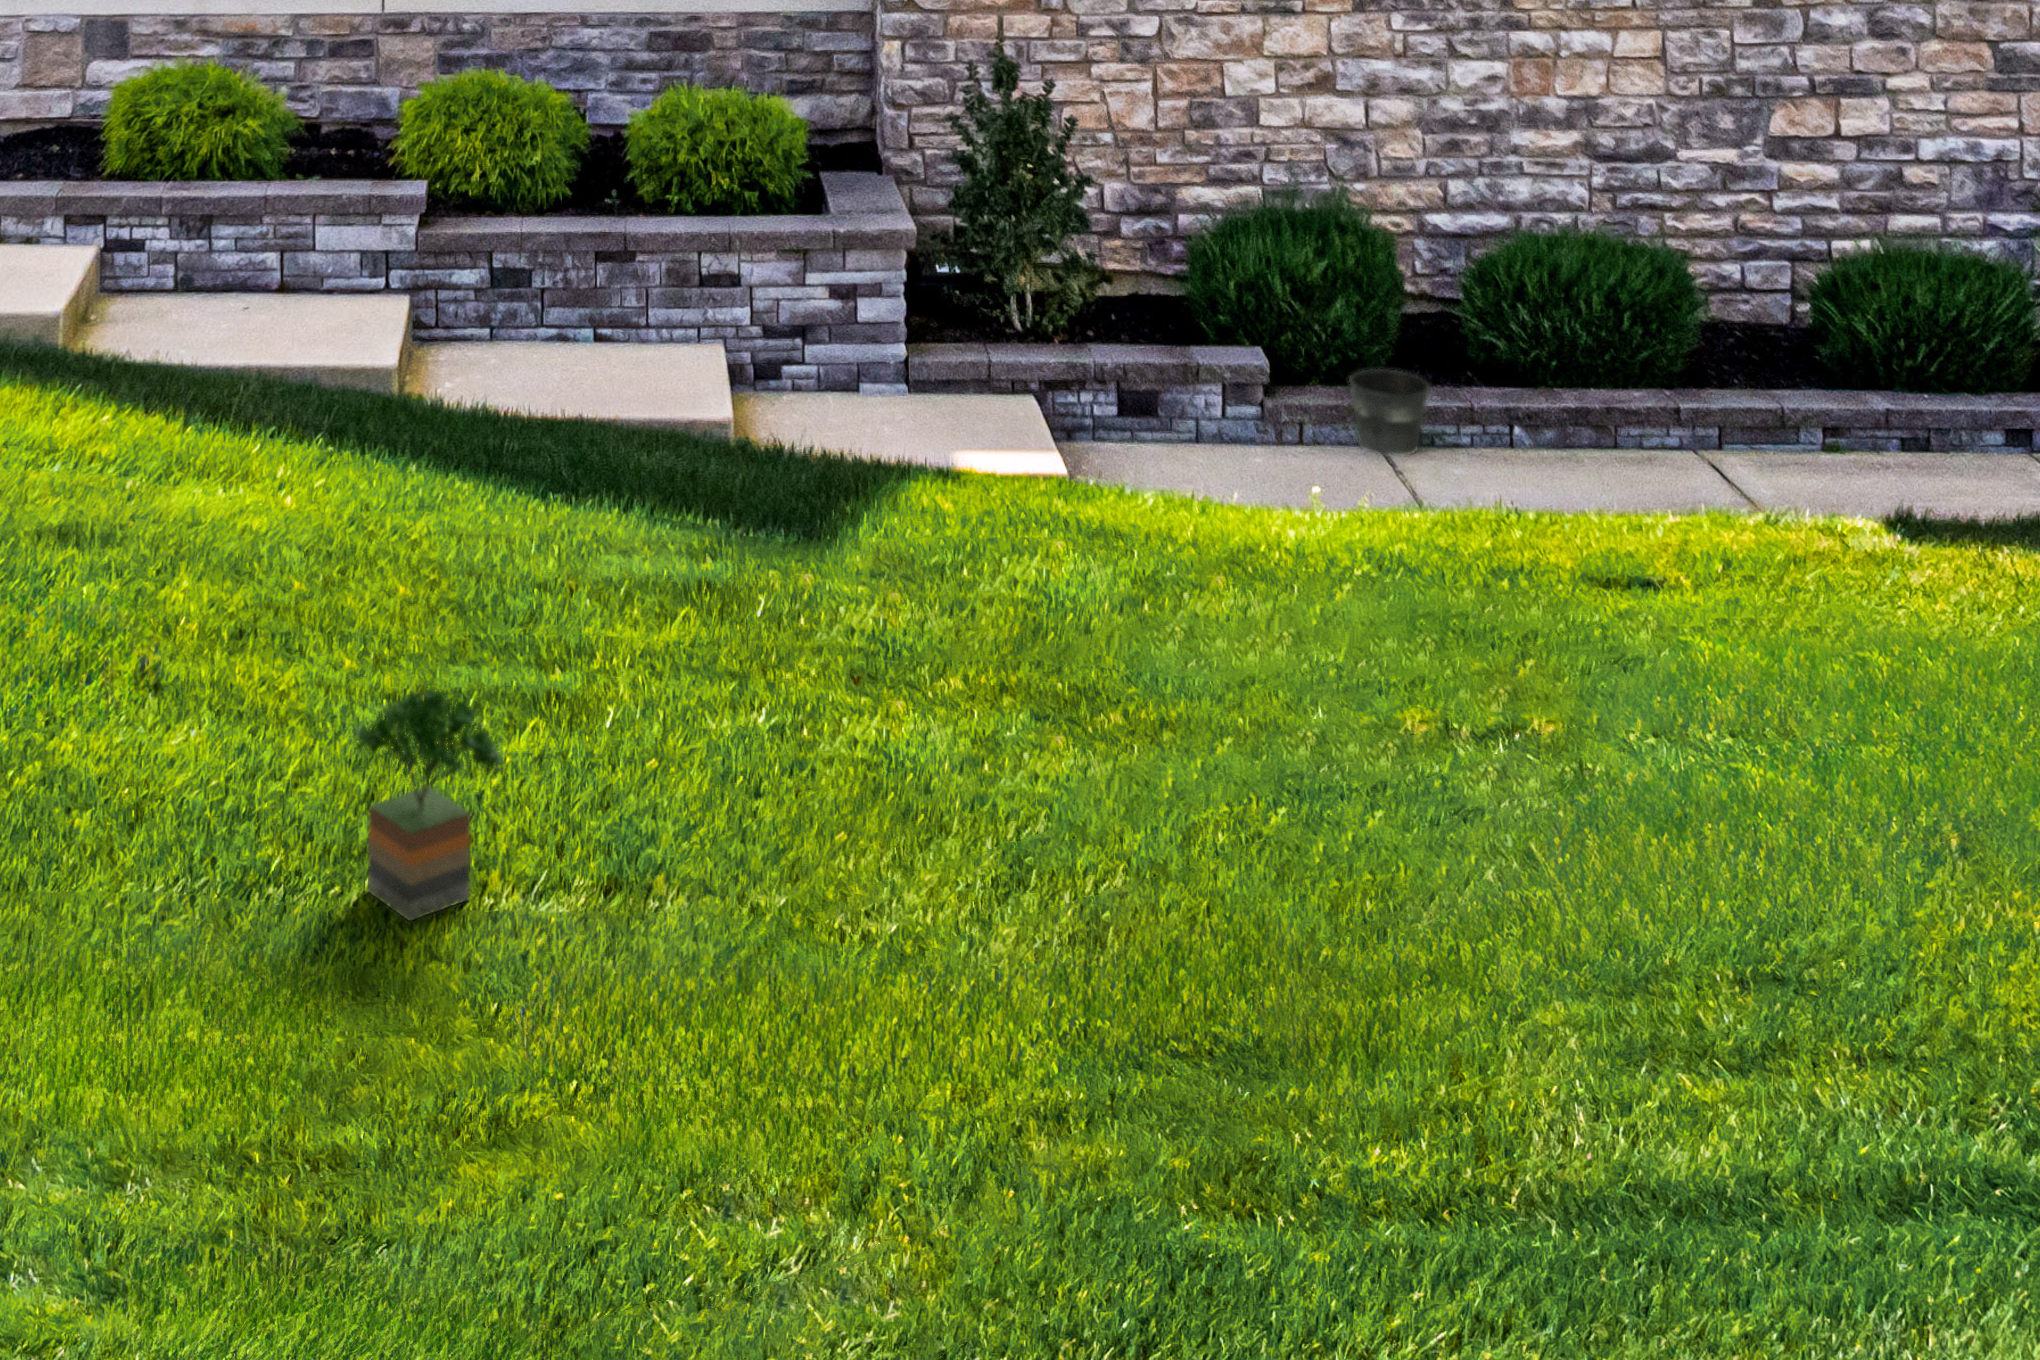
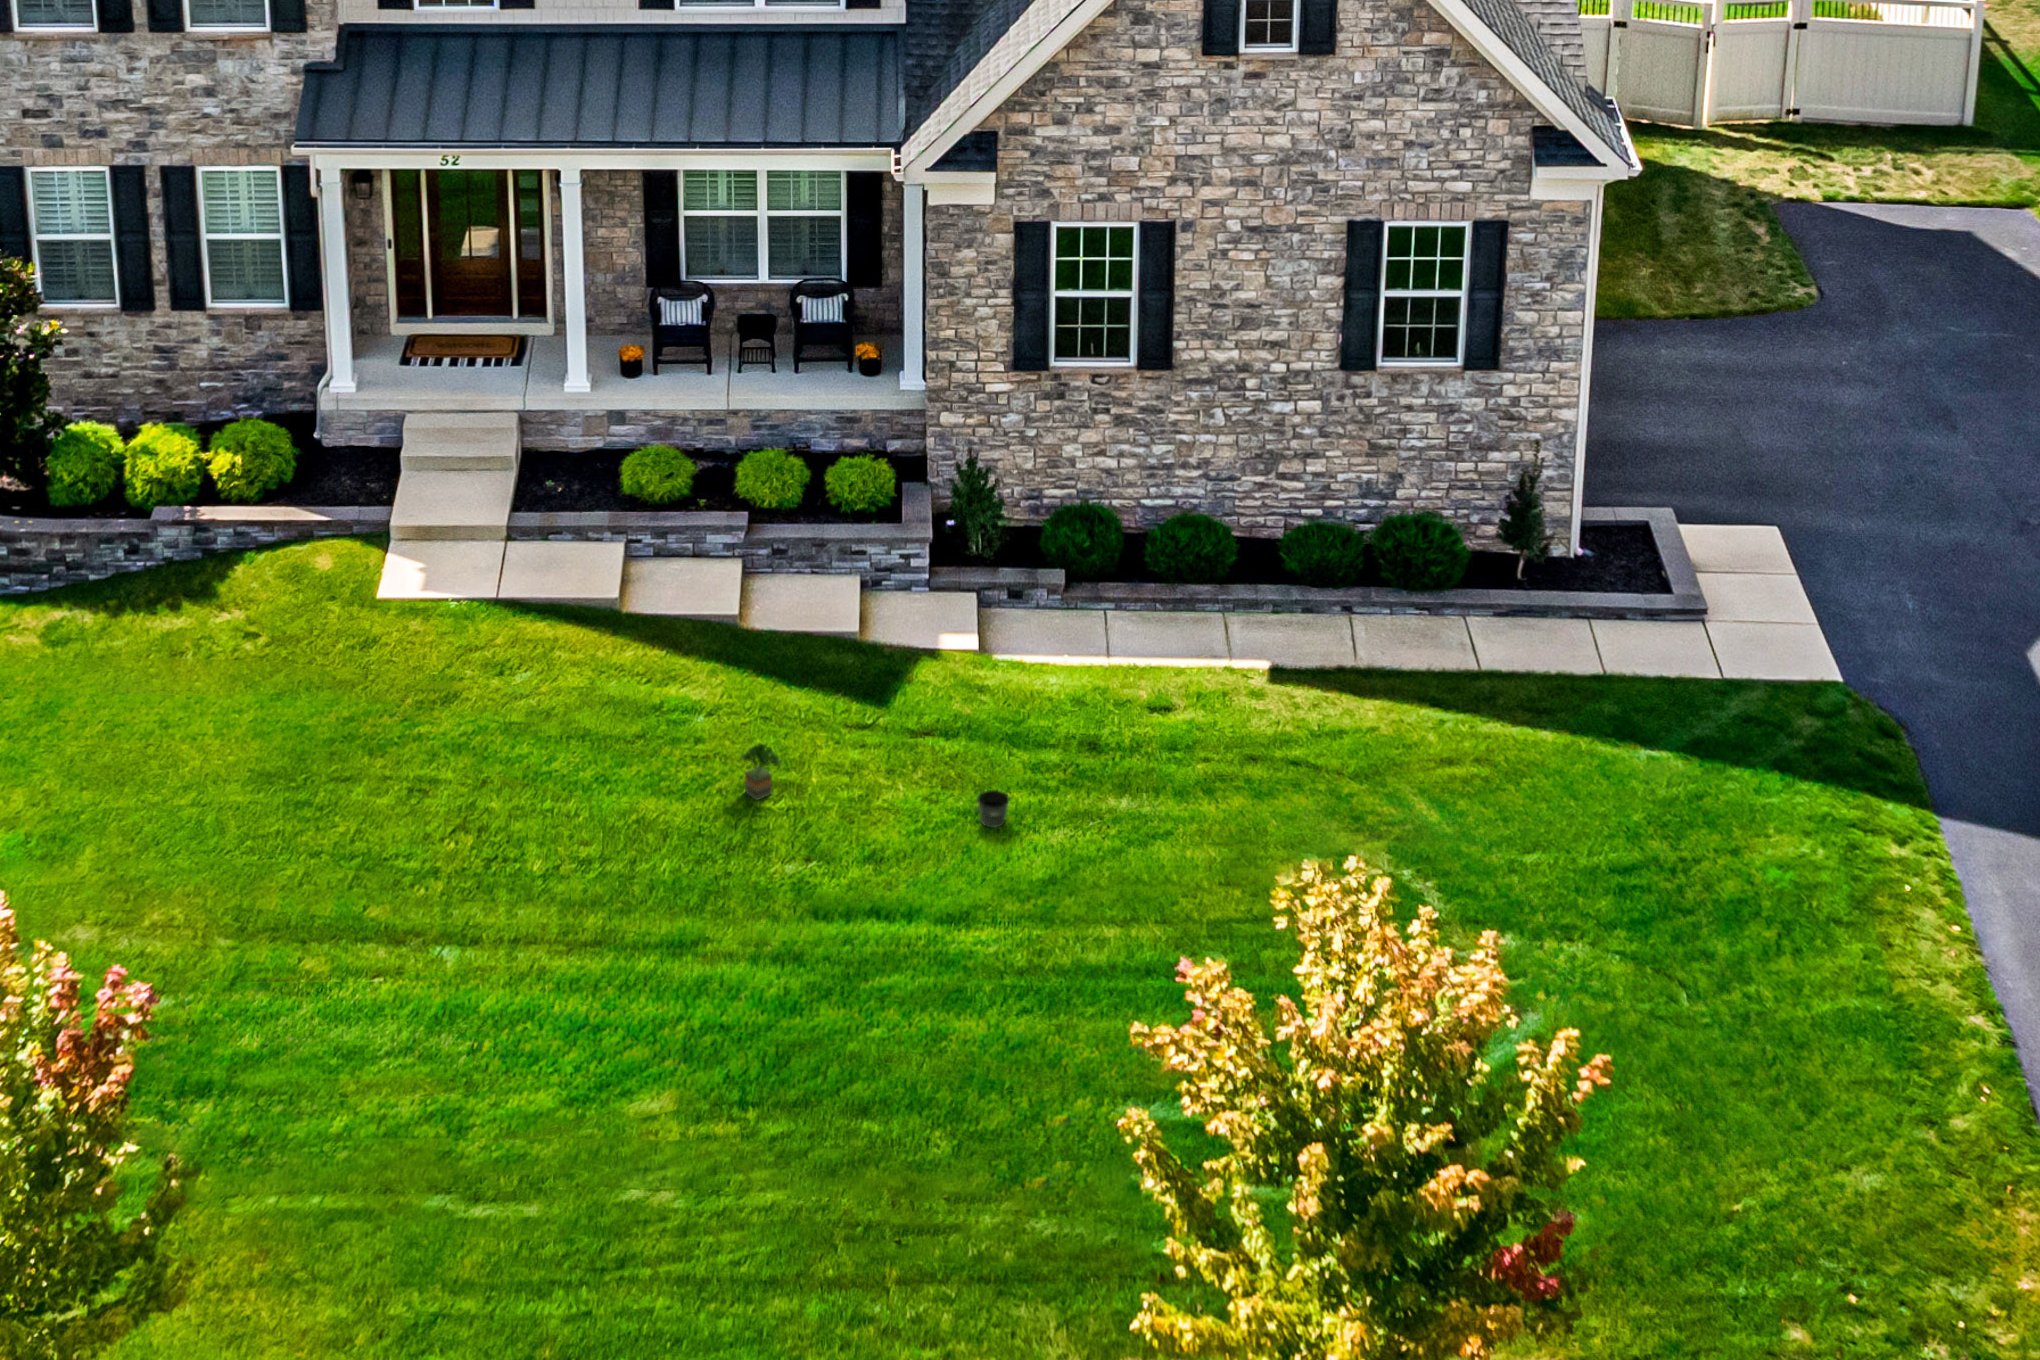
bucket: present [1342,369,1430,456] -> present [975,790,1009,827]

